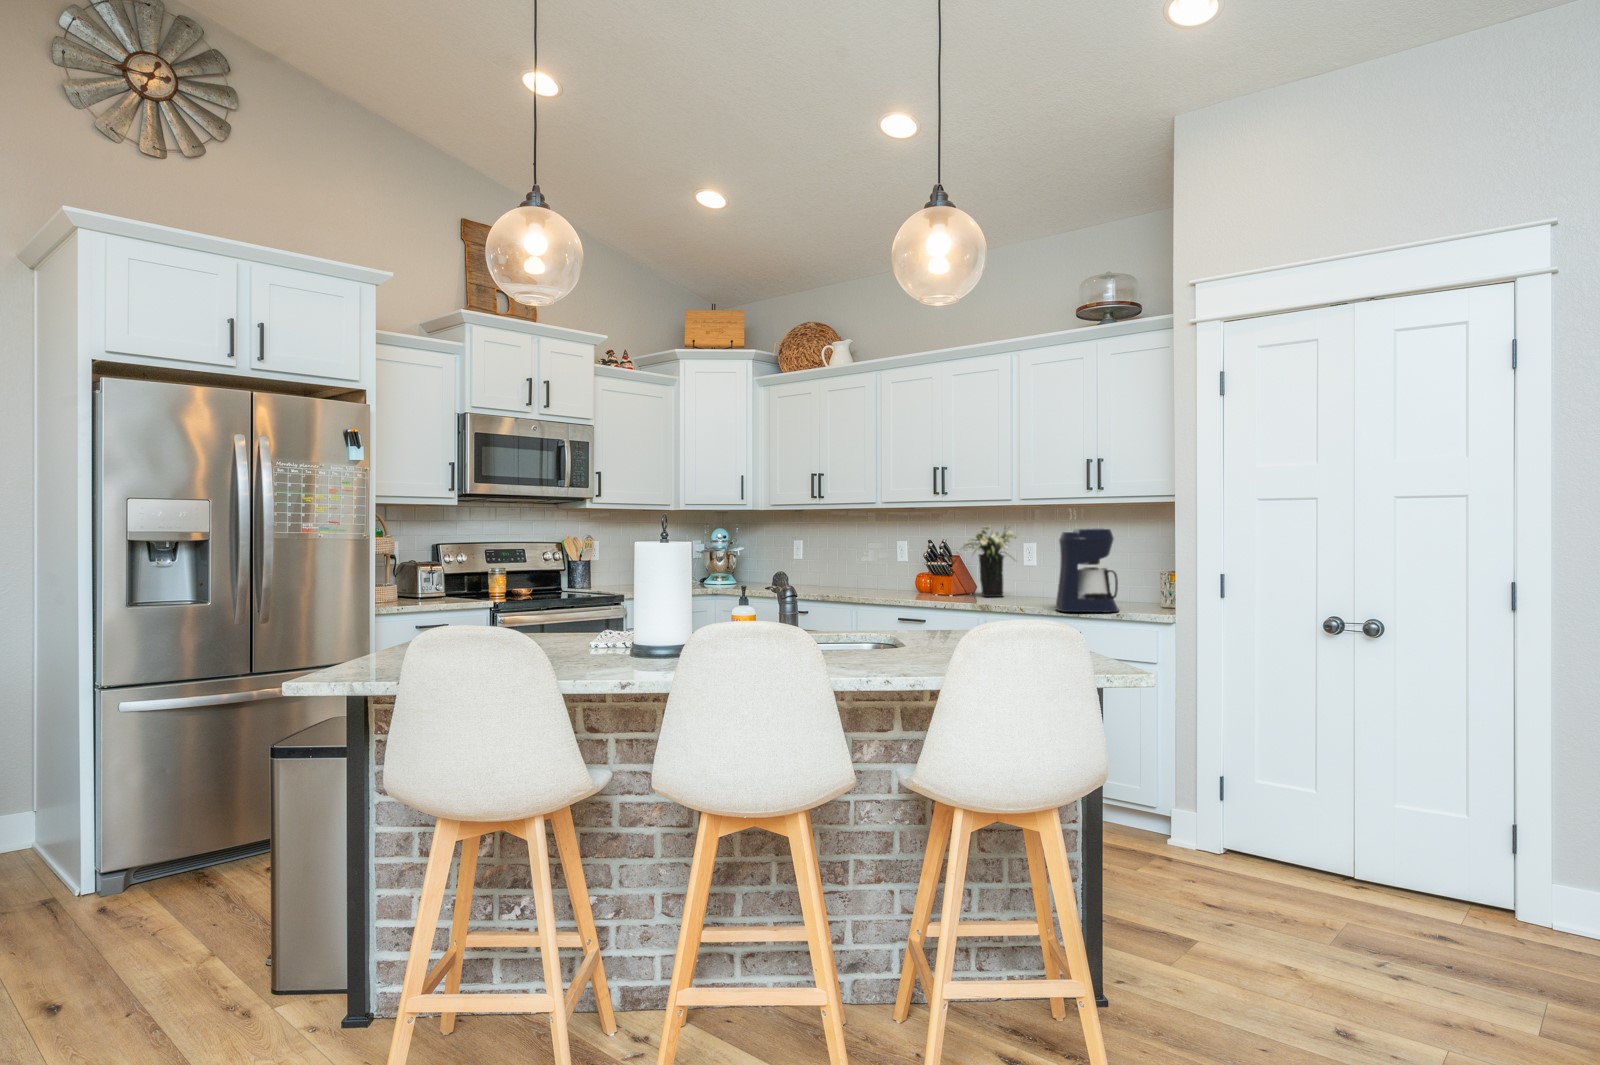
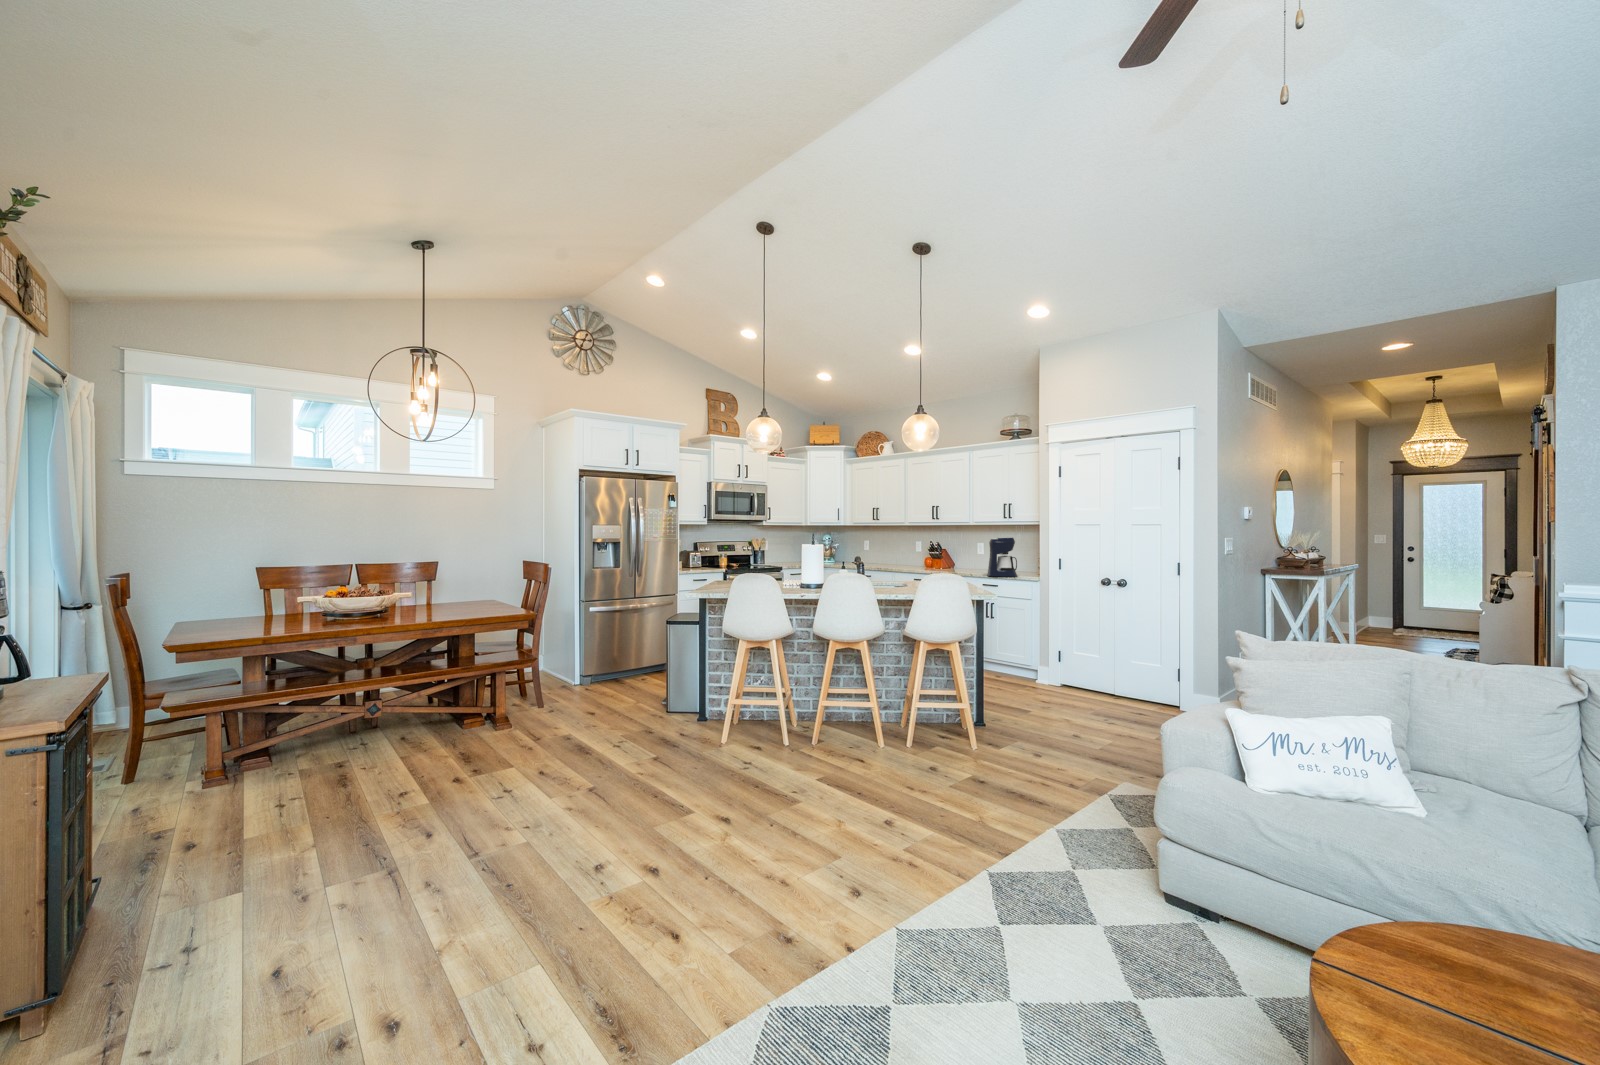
flower arrangement: present [957,526,1018,597] -> none [944,534,975,570]

